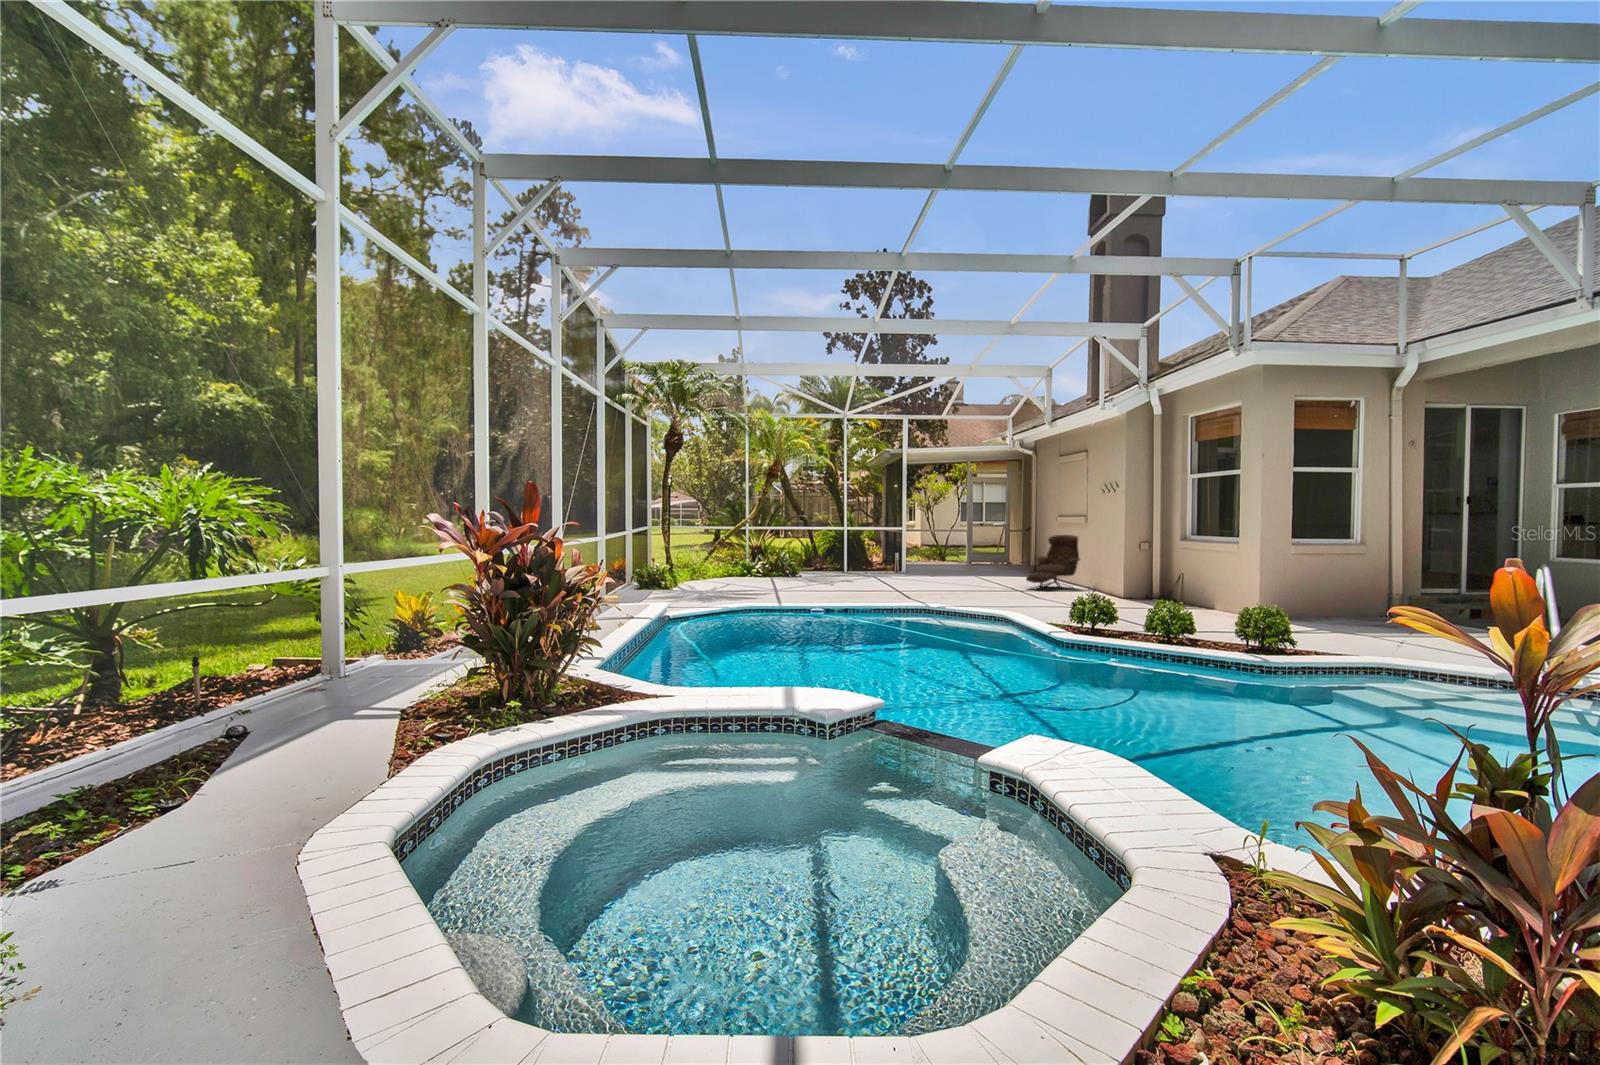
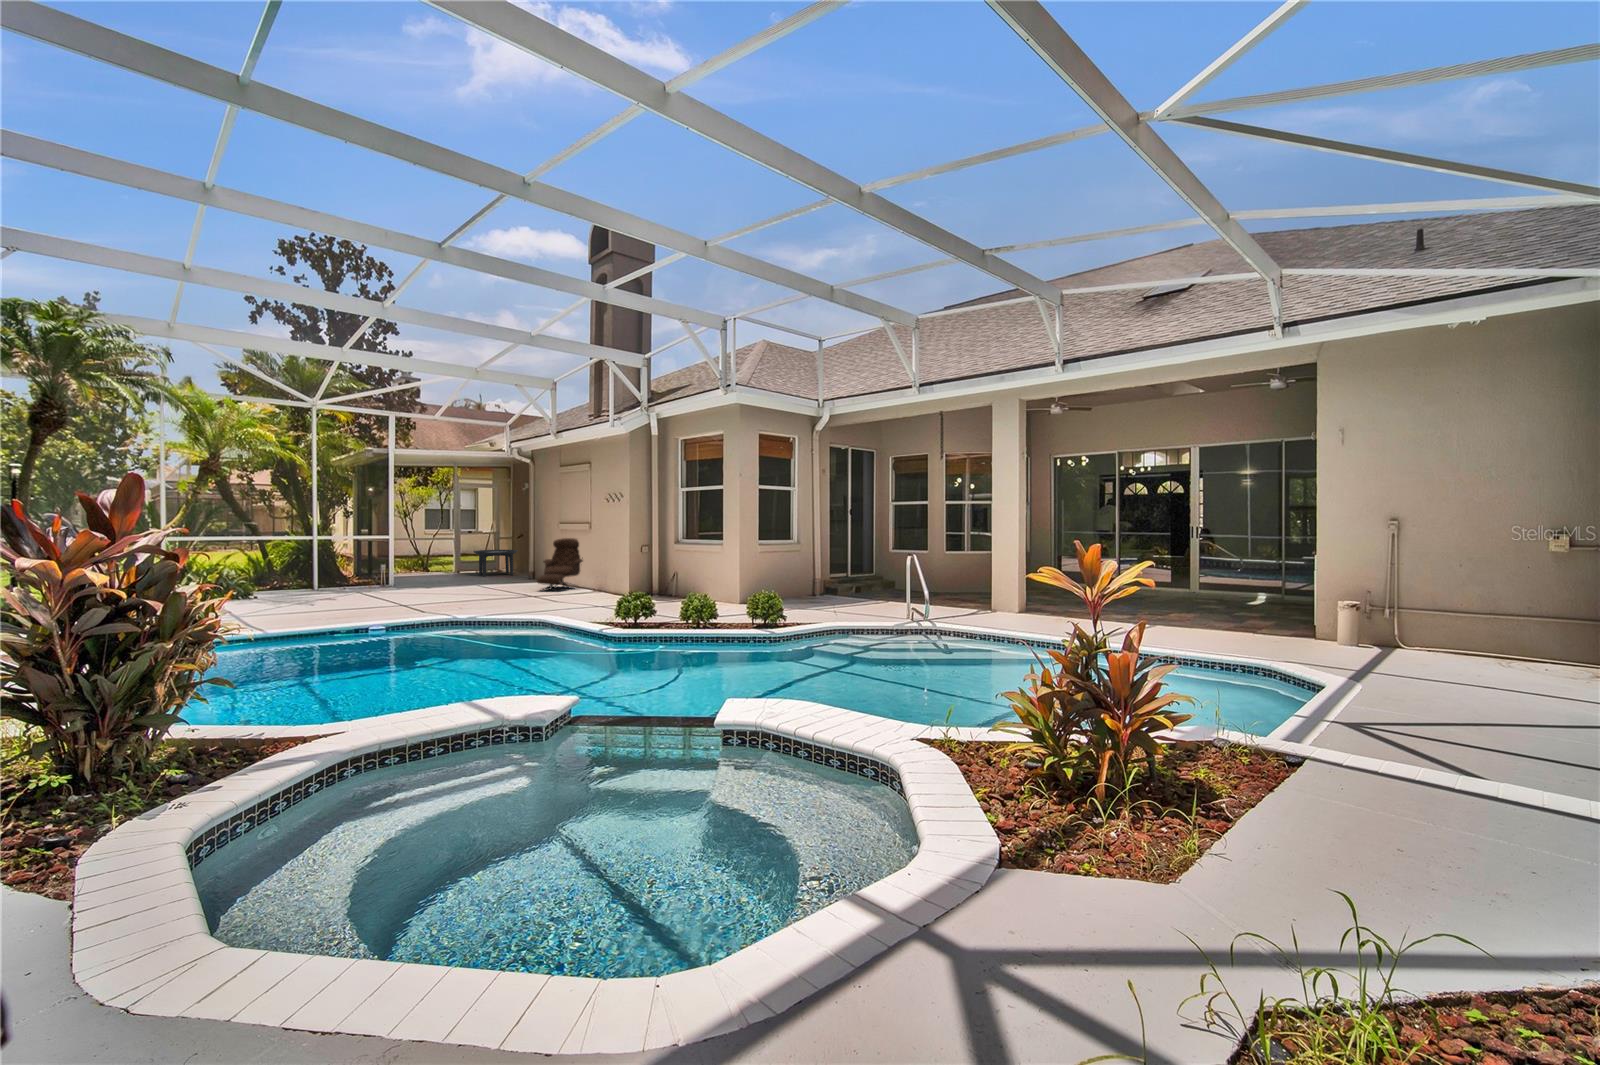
round table: none [981,546,1025,573] -> present [474,550,518,577]

